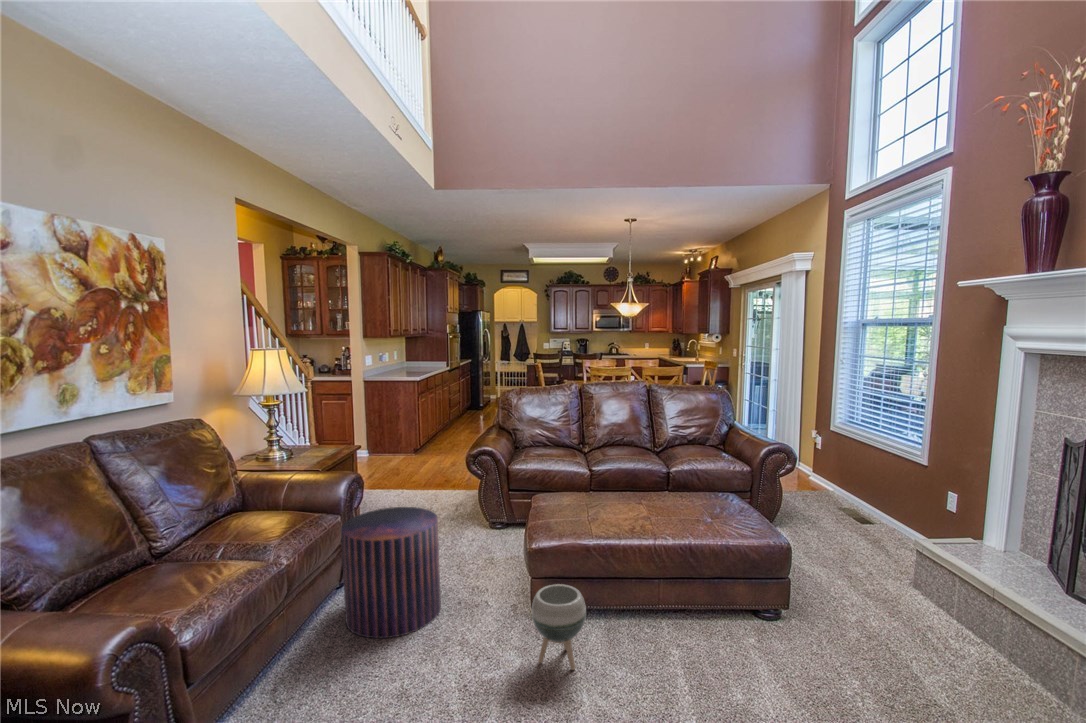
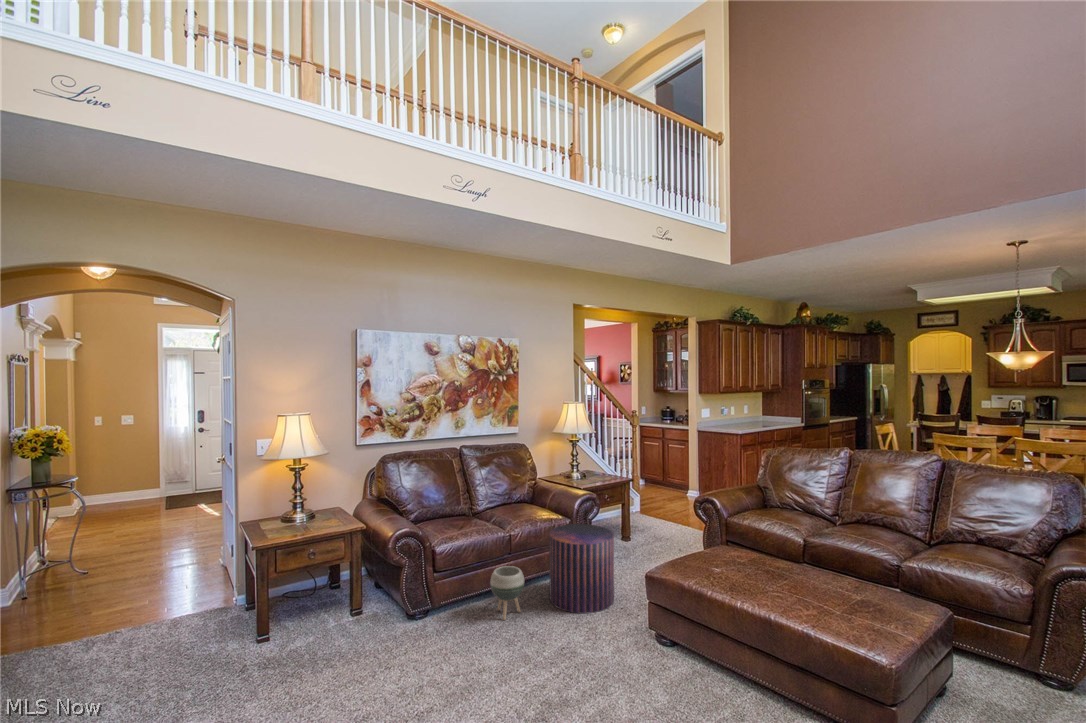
planter: present [532,584,586,670] -> present [491,566,524,620]

